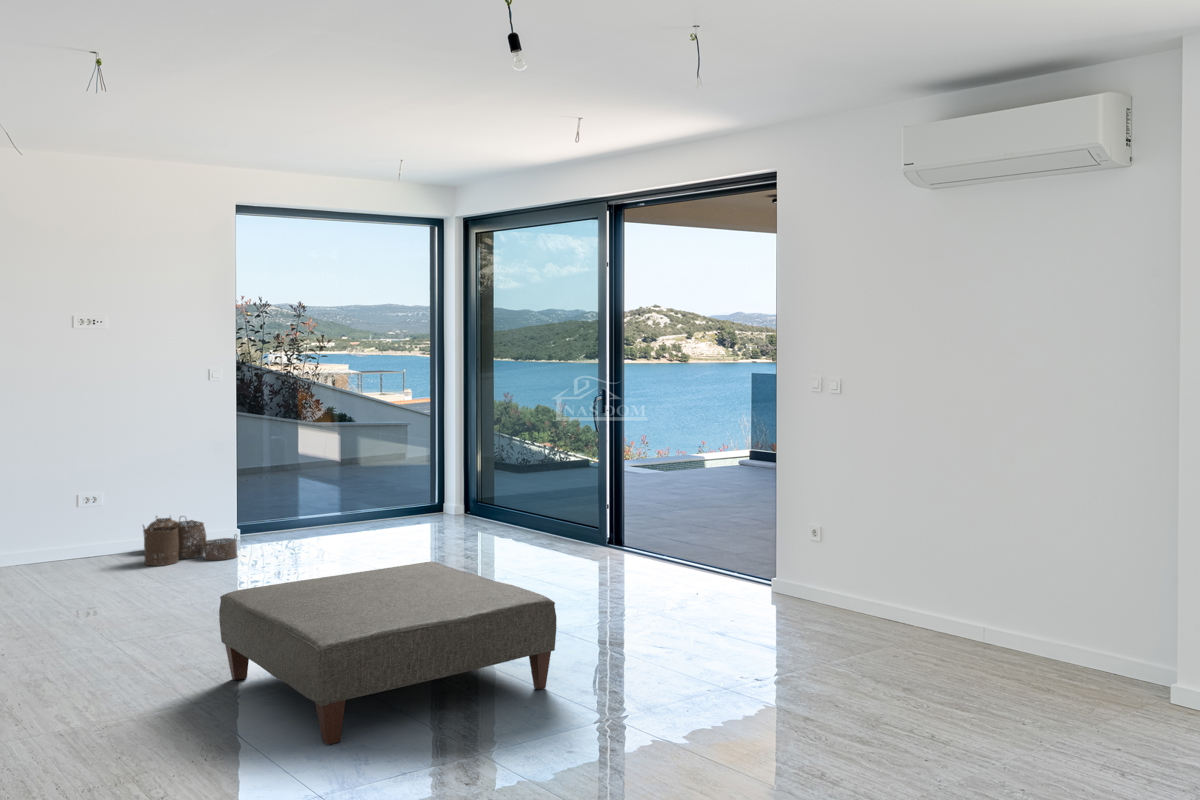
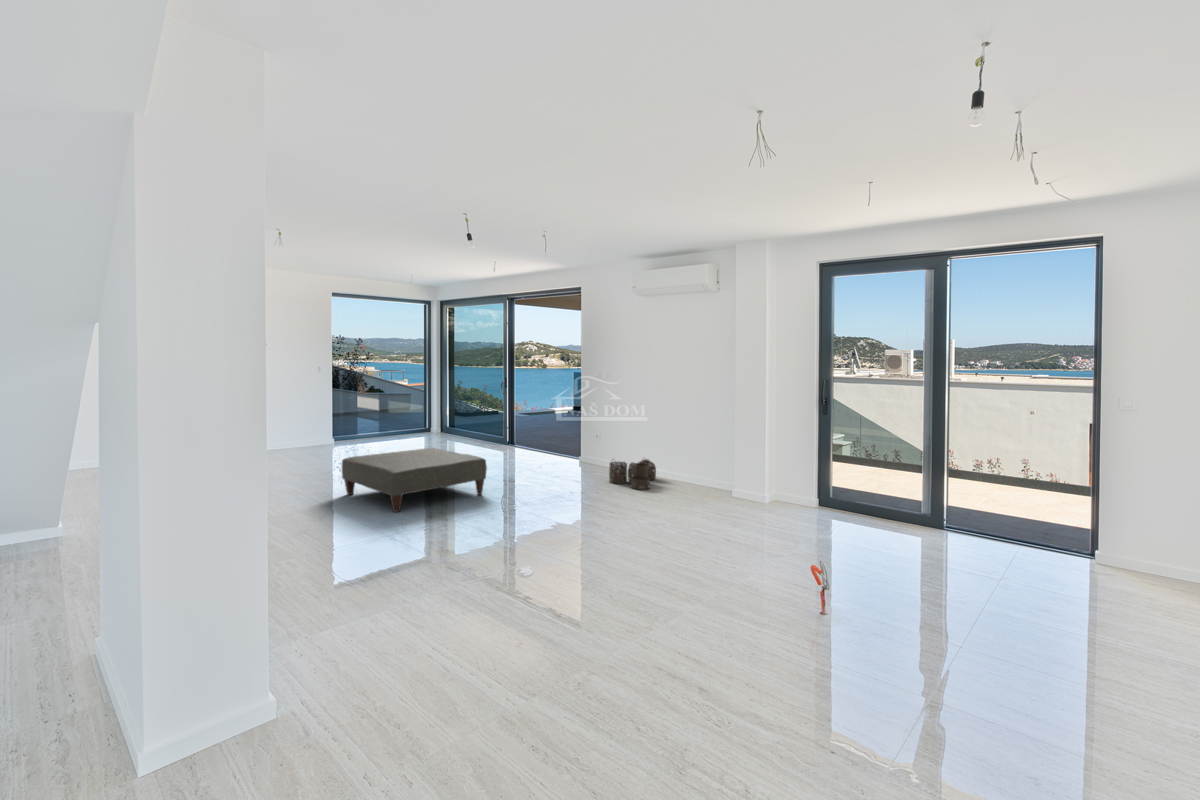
woven basket: present [143,516,237,565] -> present [609,459,656,490]

